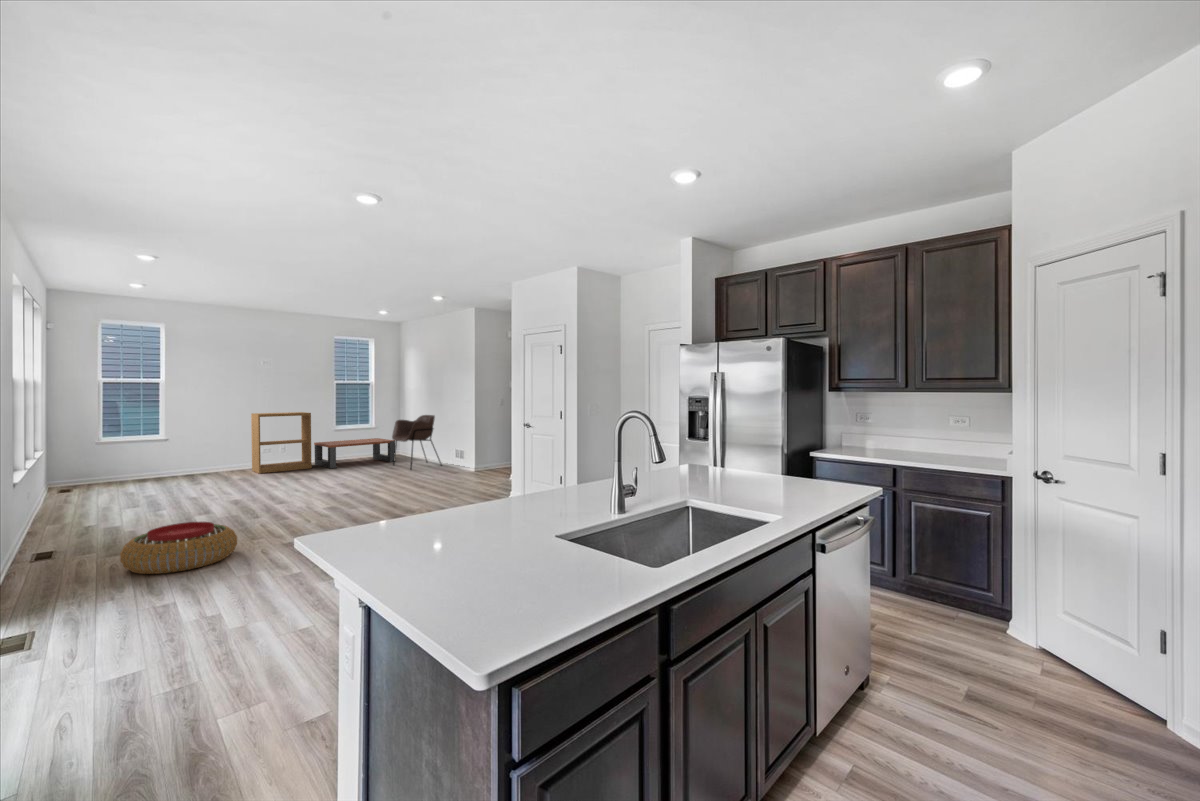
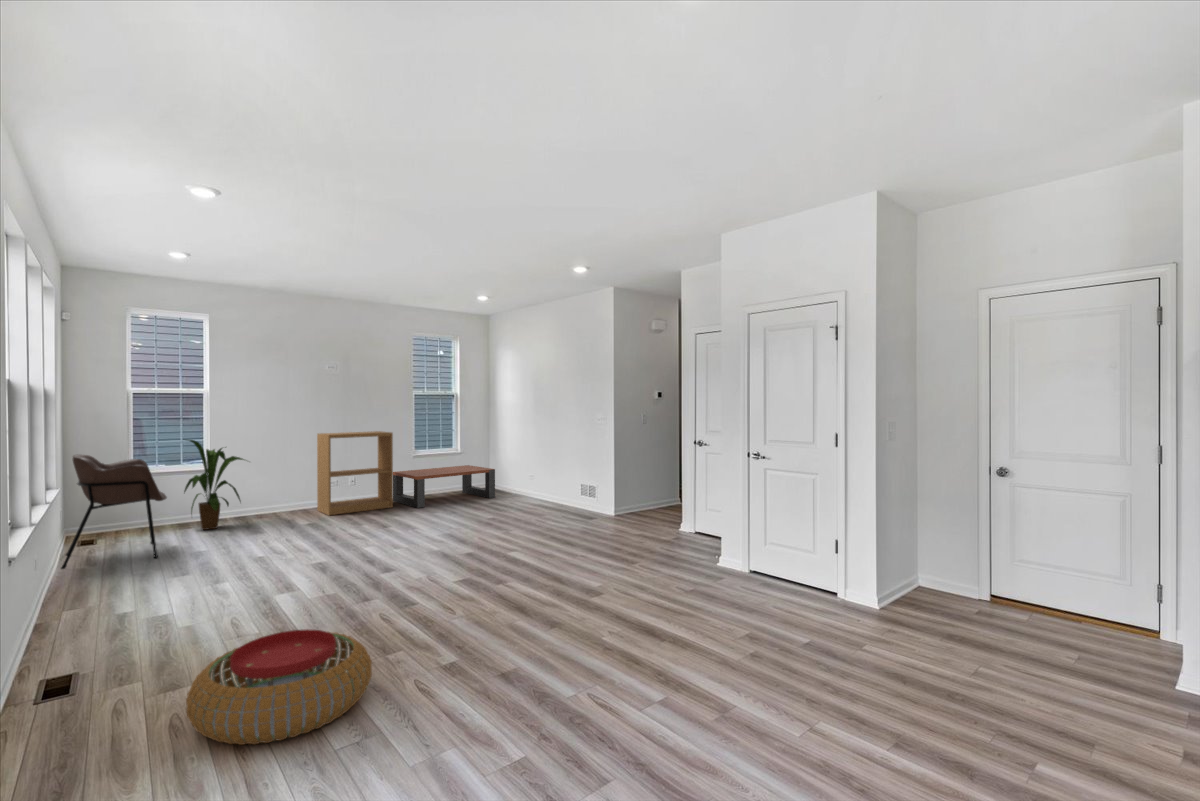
armchair: present [392,415,442,469] -> present [61,454,167,569]
house plant: none [141,417,197,483] -> present [184,440,244,530]

